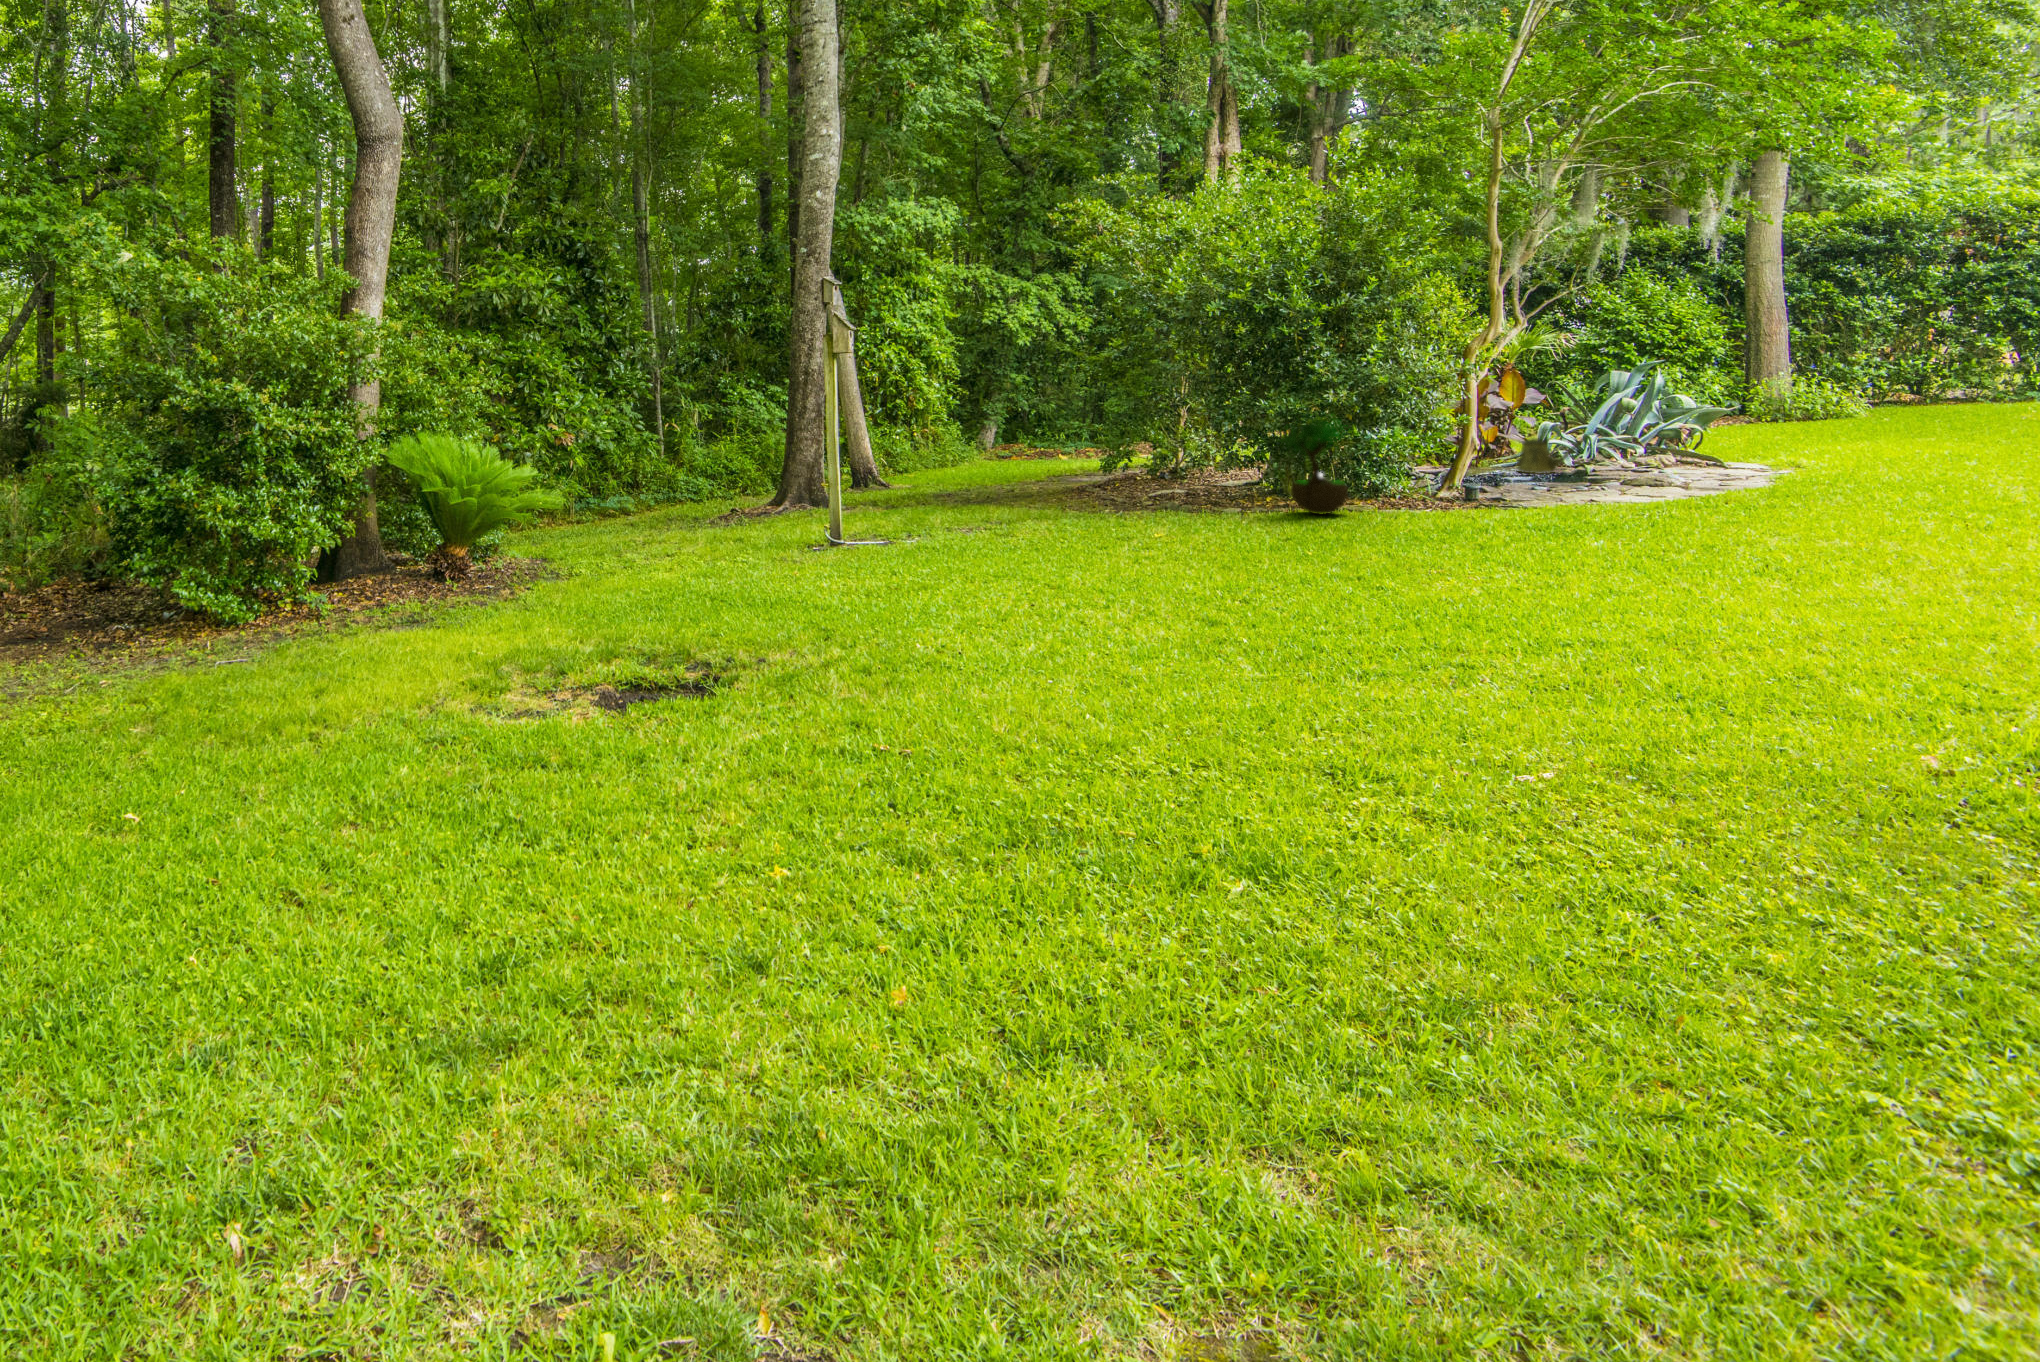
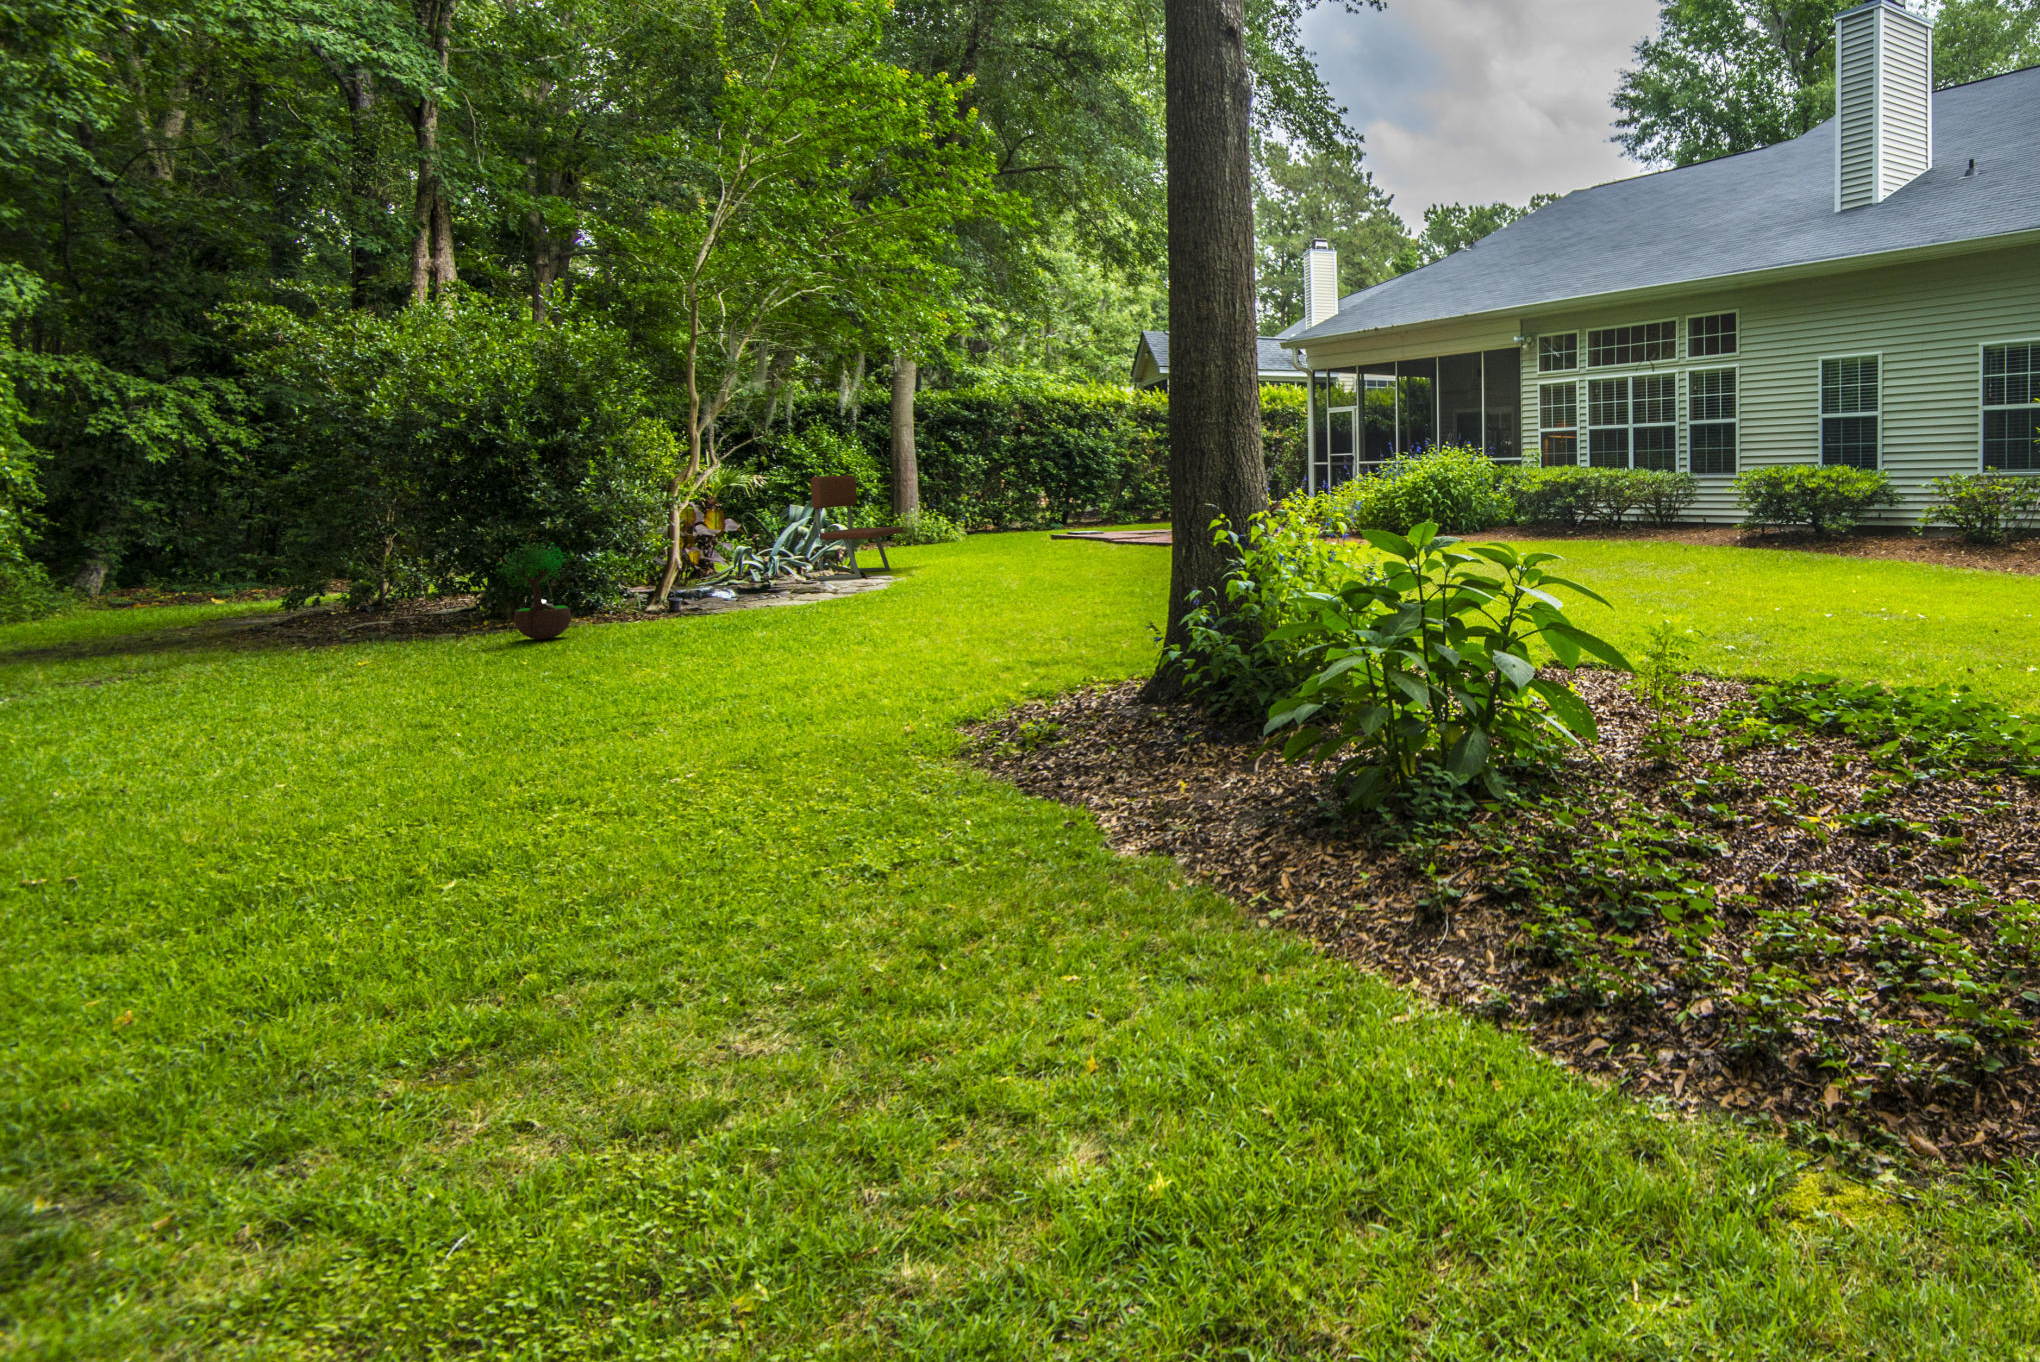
bench: none [1647,331,1800,472] -> present [811,475,903,580]
watering can: present [1508,438,1585,474] -> none [712,556,772,589]

